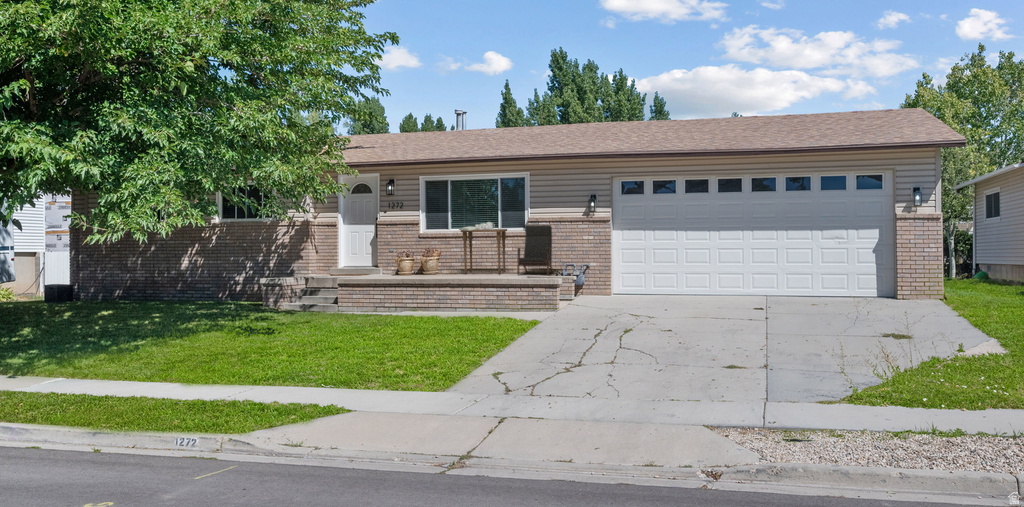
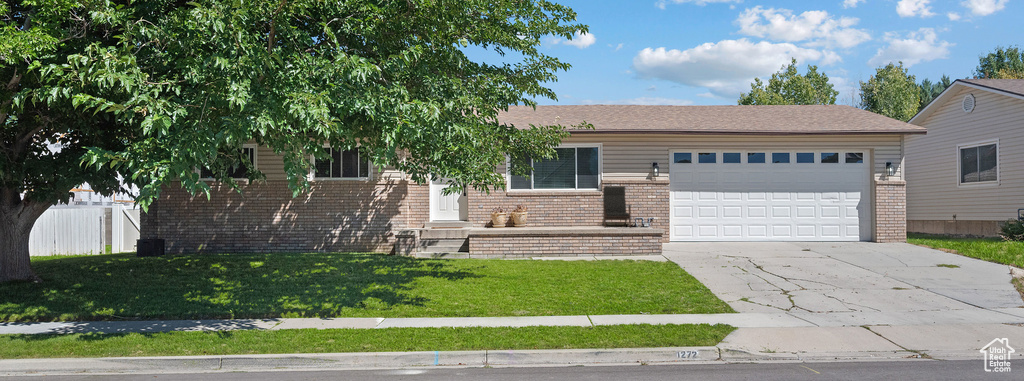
side table: present [459,221,507,274] -> none [553,183,590,227]

